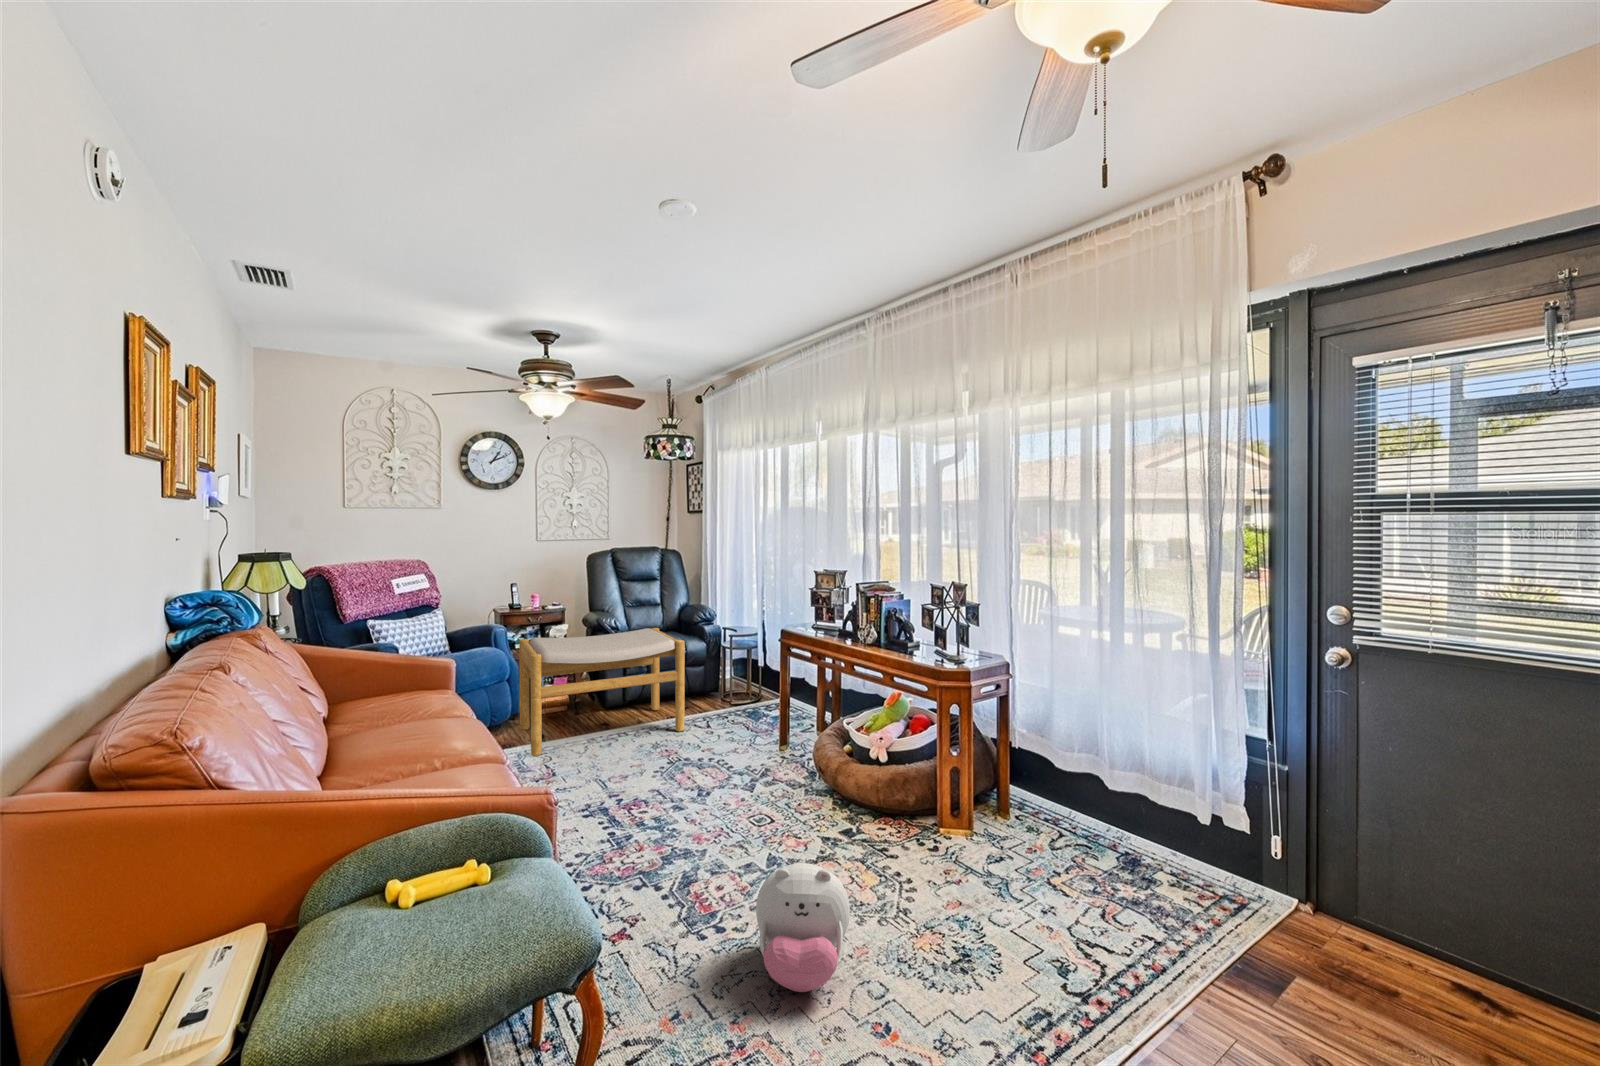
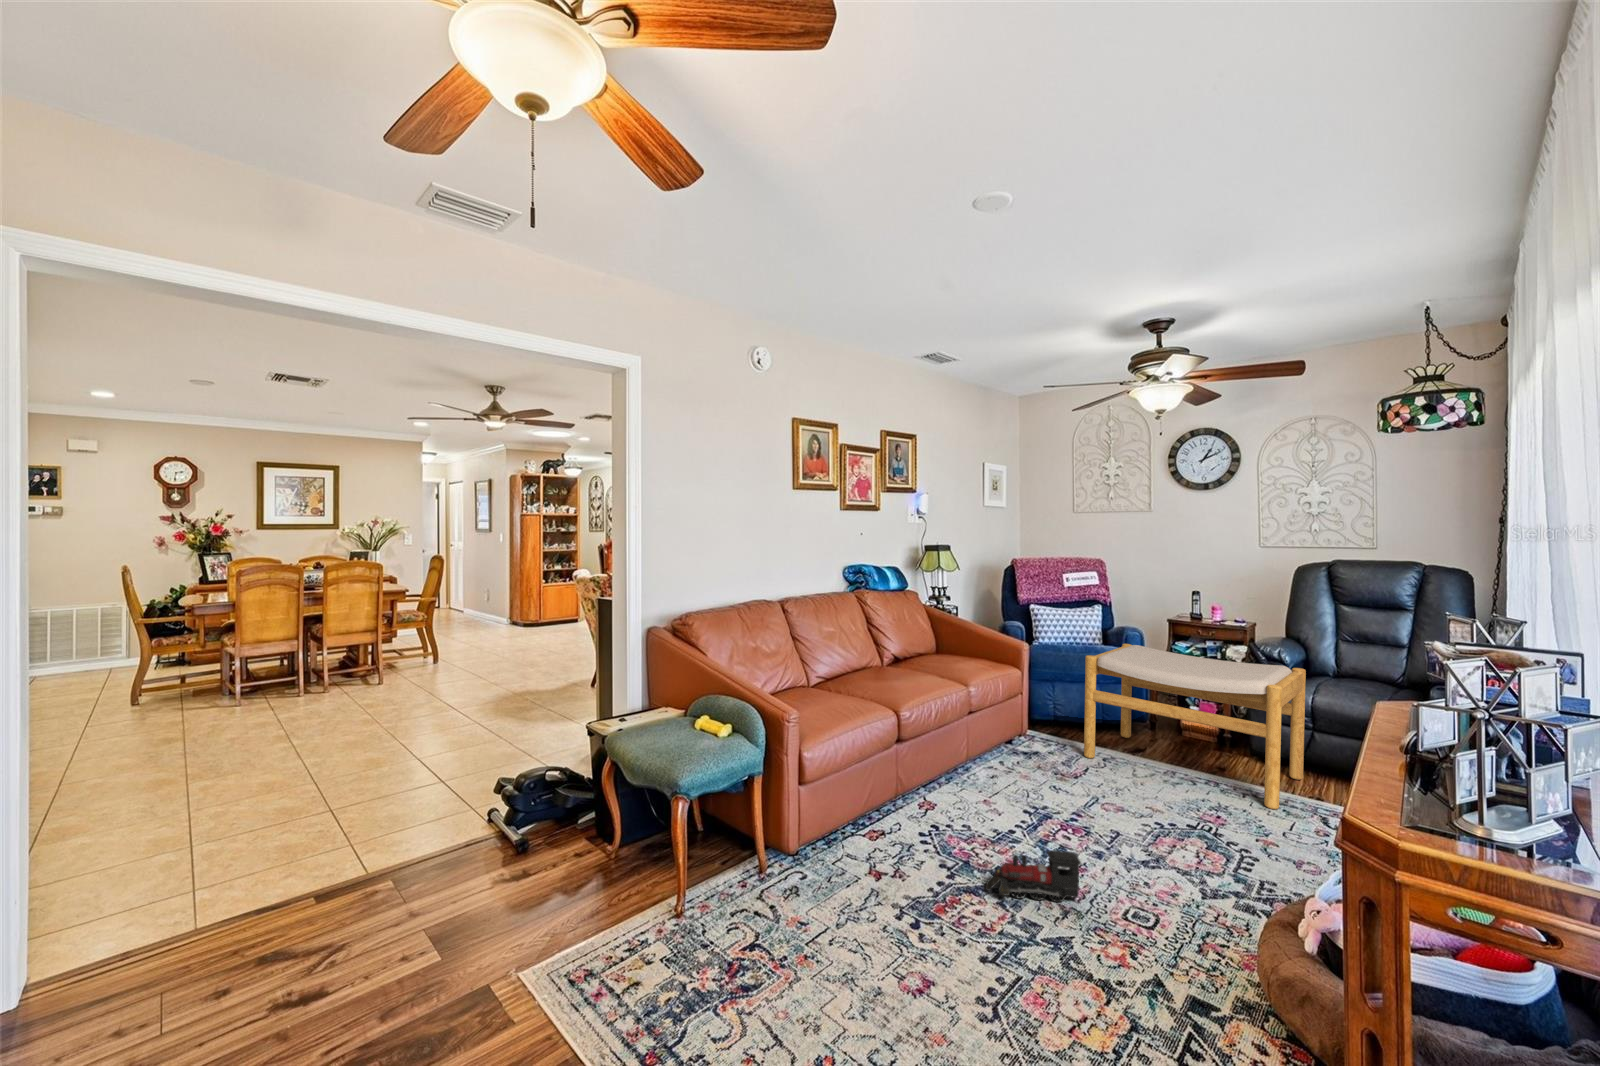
toy train: none [685,801,739,874] -> present [985,850,1081,902]
plush toy: present [756,863,850,992] -> none [837,873,946,1001]

